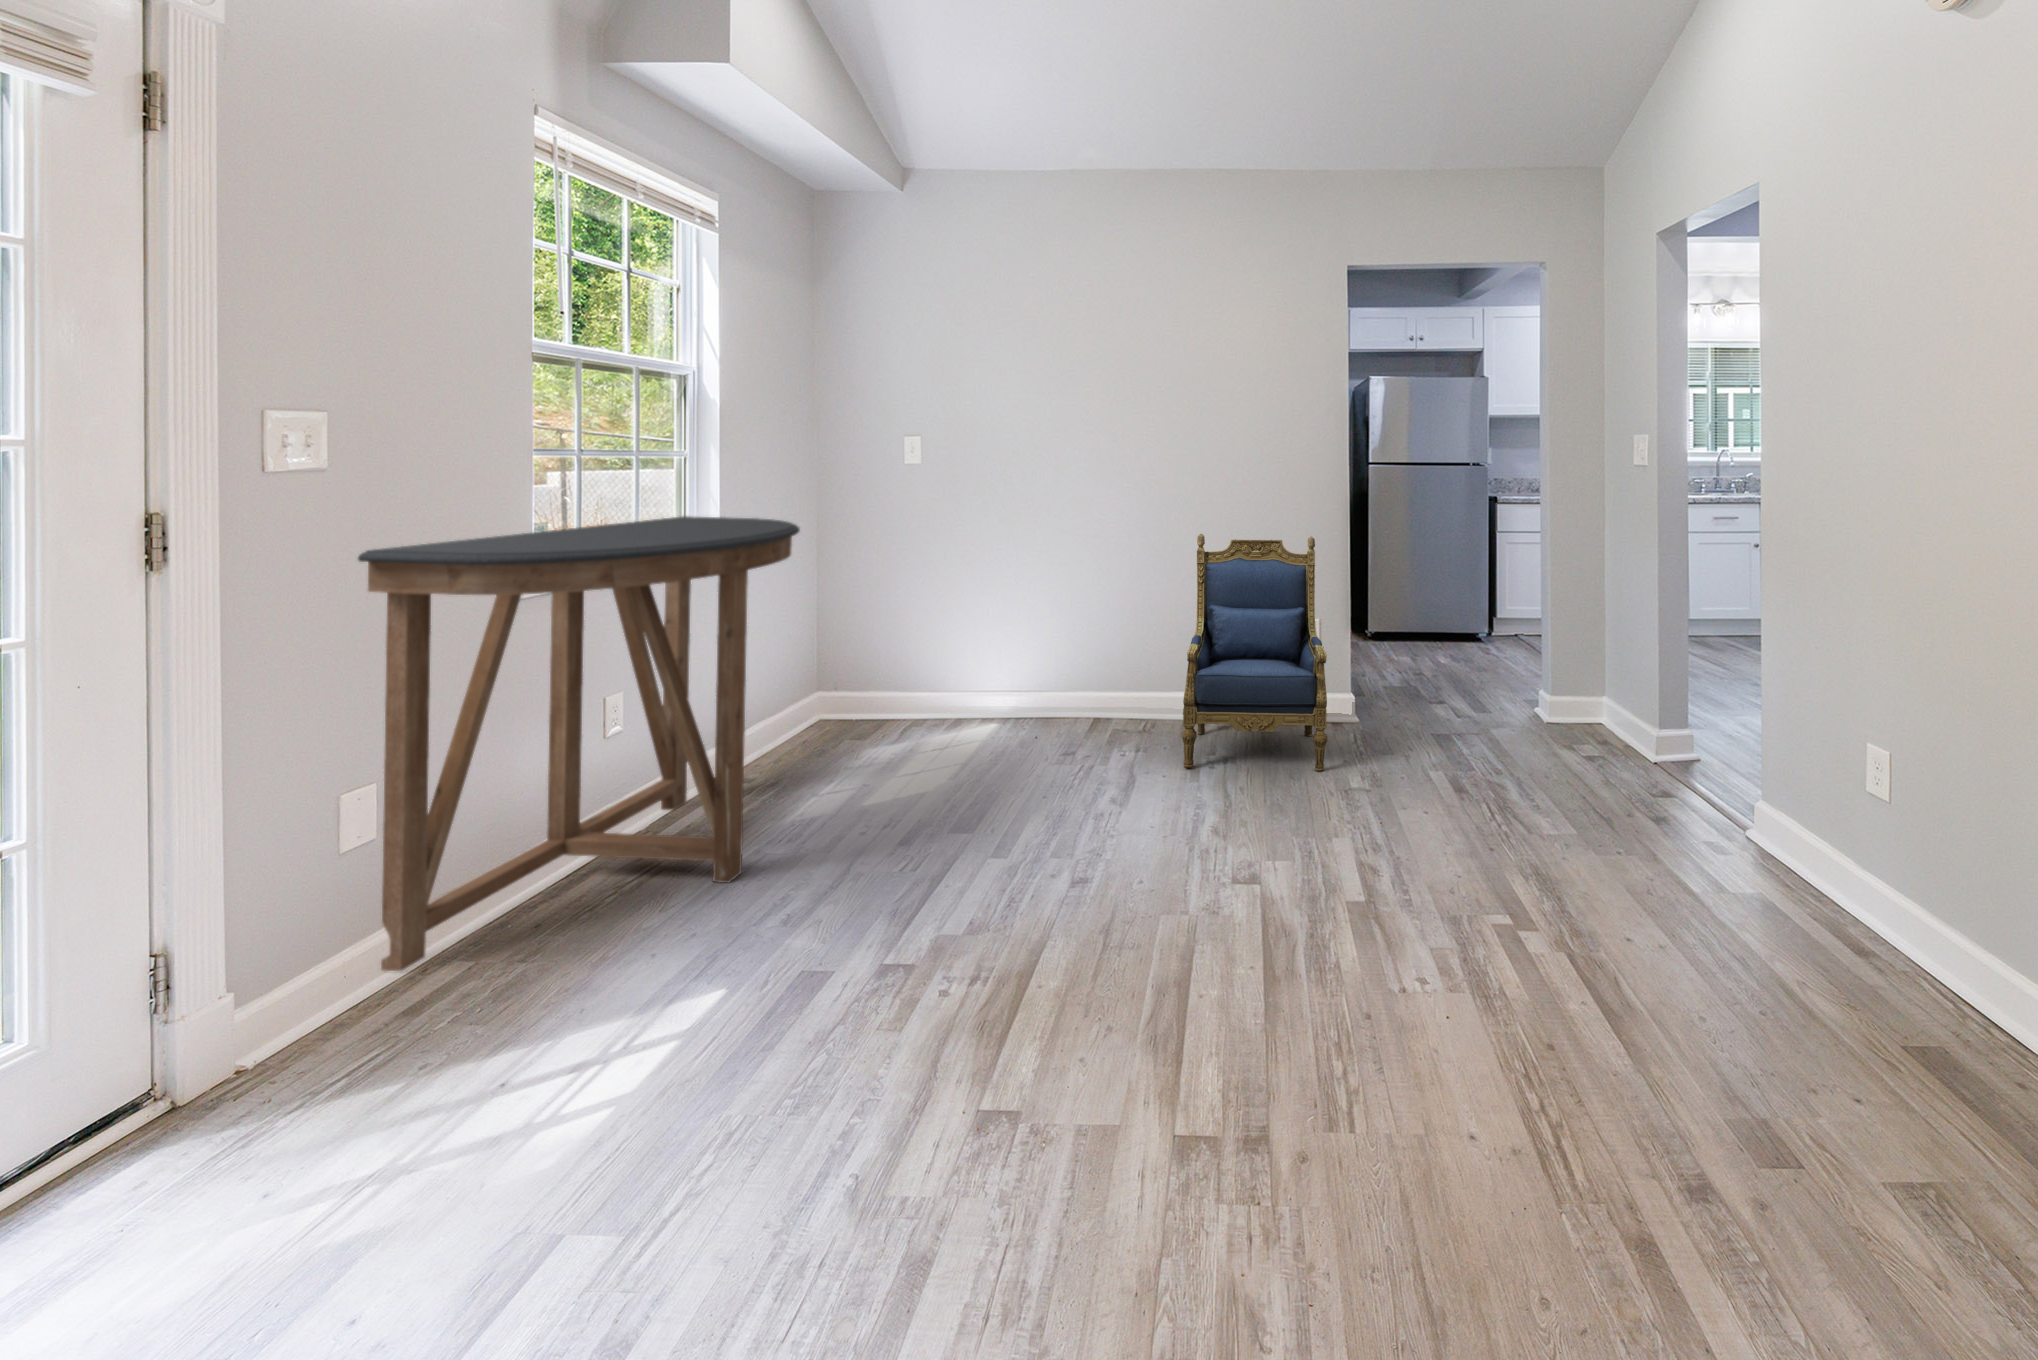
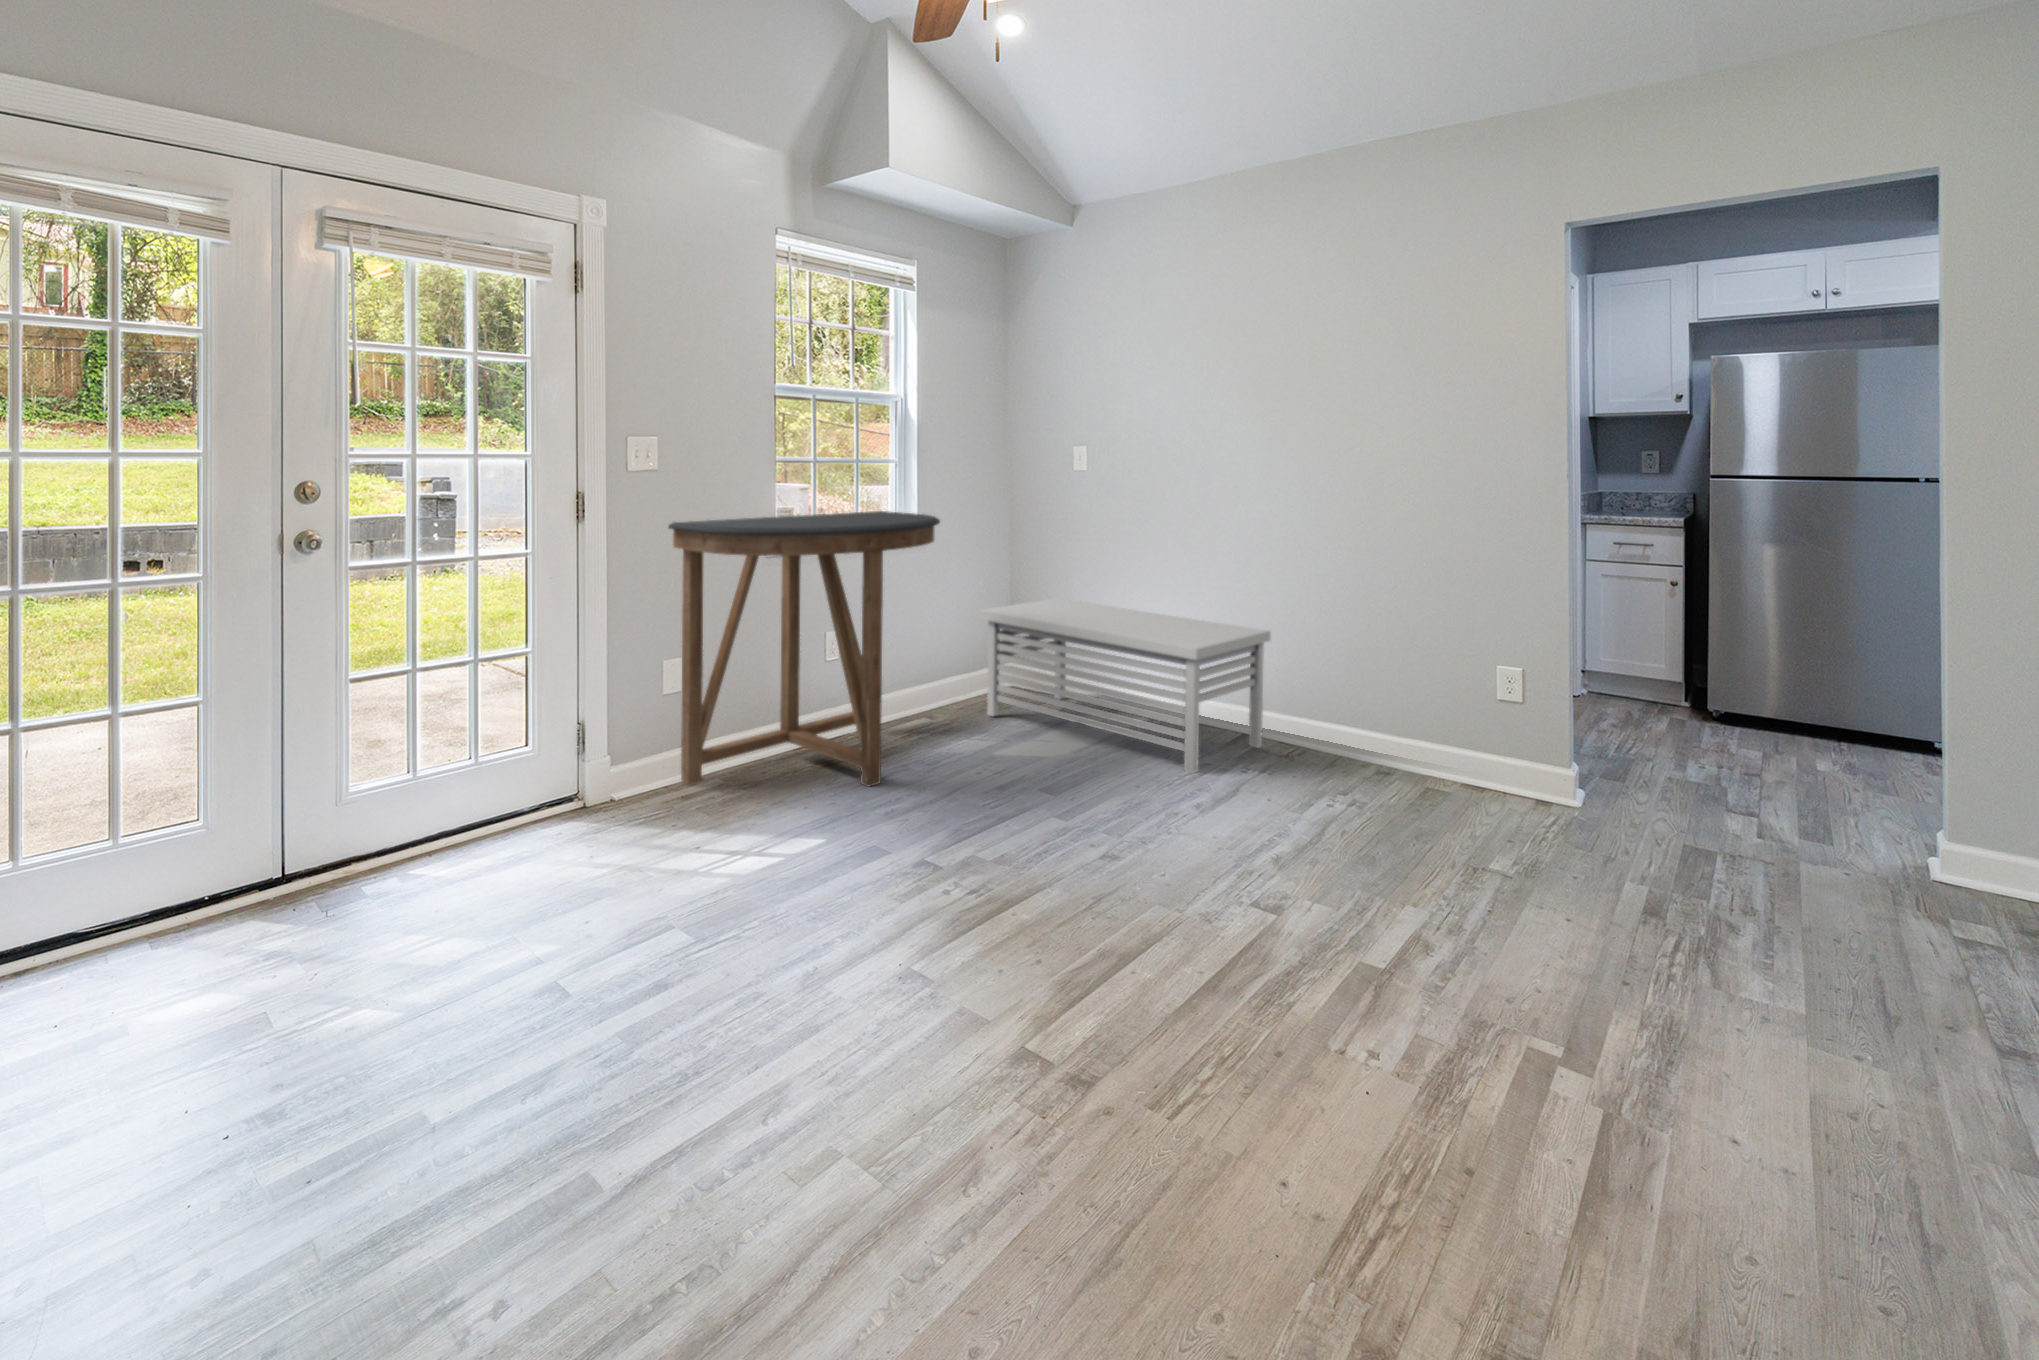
armchair: present [1182,534,1328,772] -> none [1295,533,1508,842]
storage bench: none [806,605,1122,767] -> present [979,598,1271,773]

